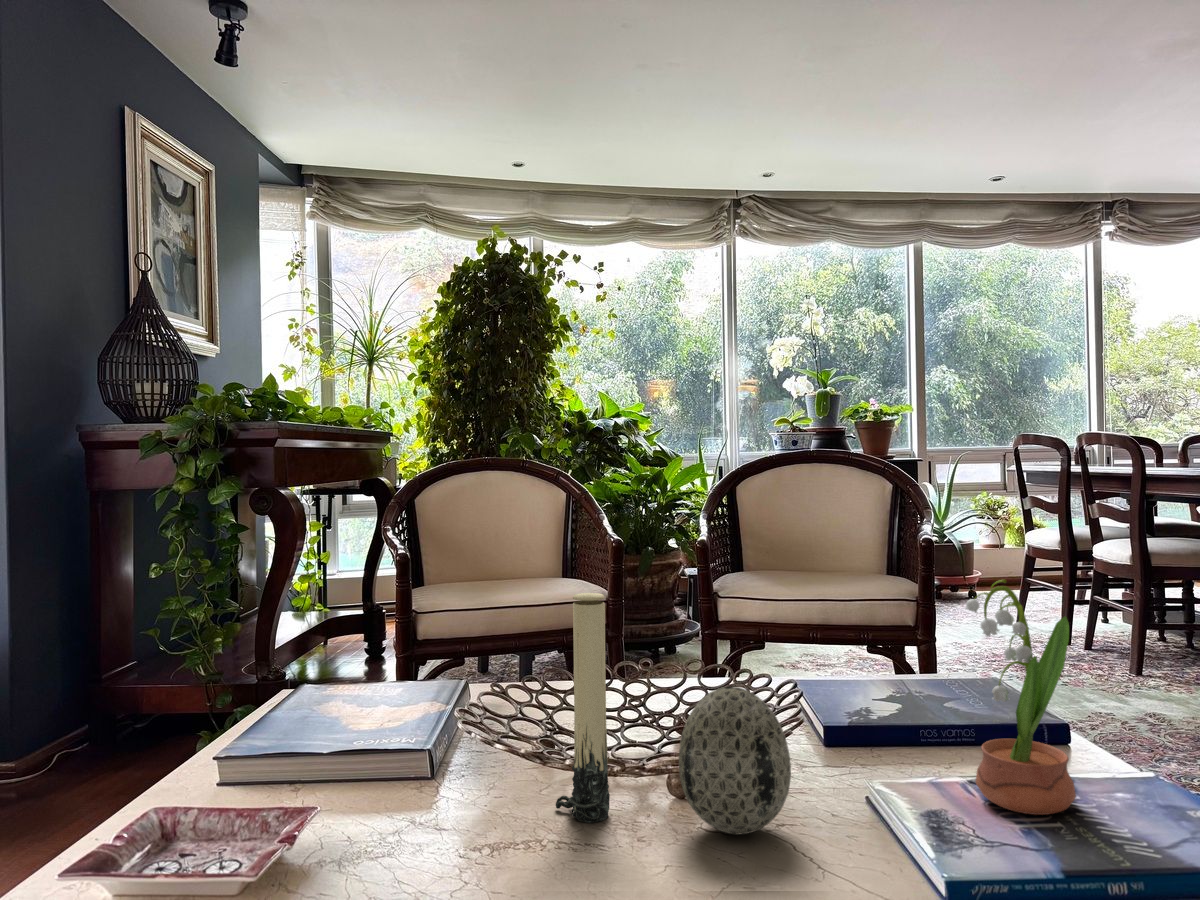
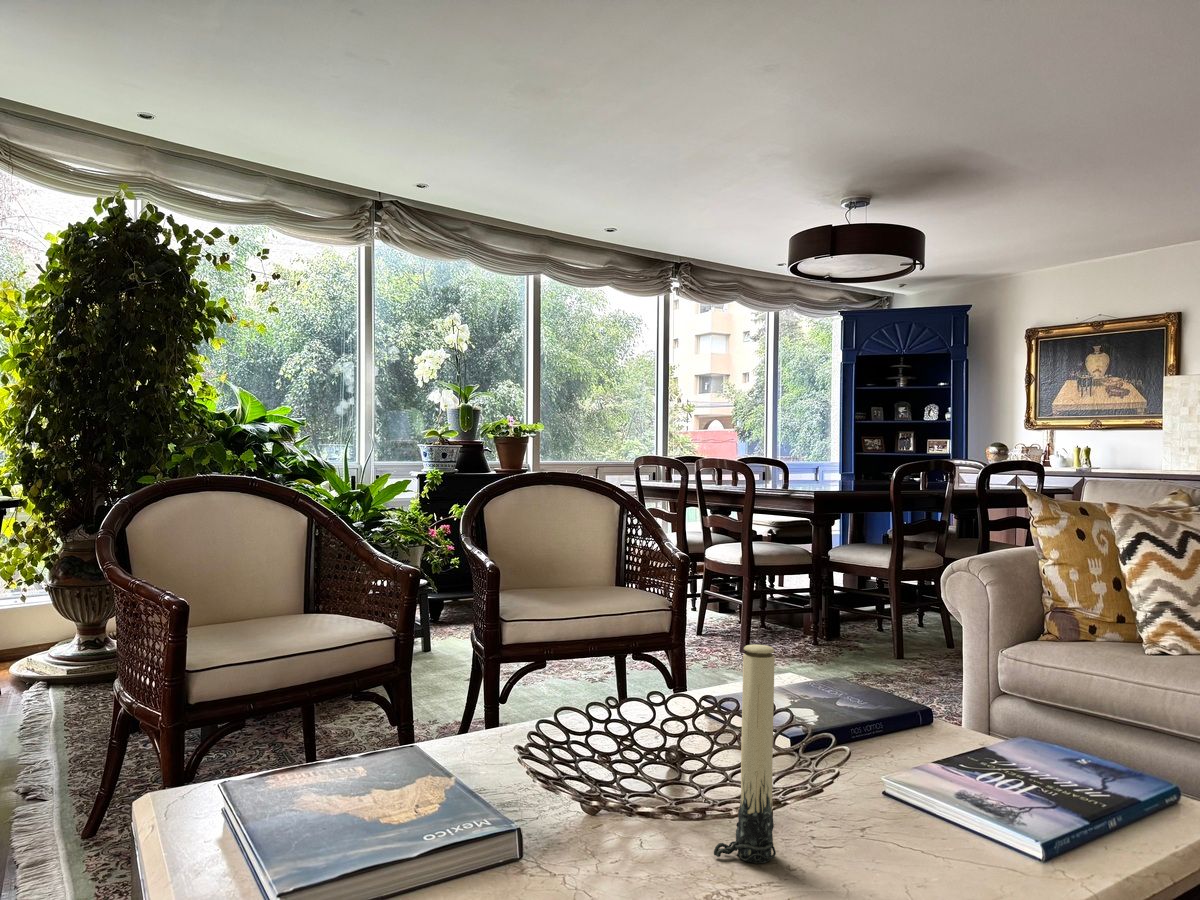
potted flower: present [965,580,1076,815] -> none [963,606,1037,781]
decorative egg: present [679,686,791,835] -> none [832,716,932,843]

